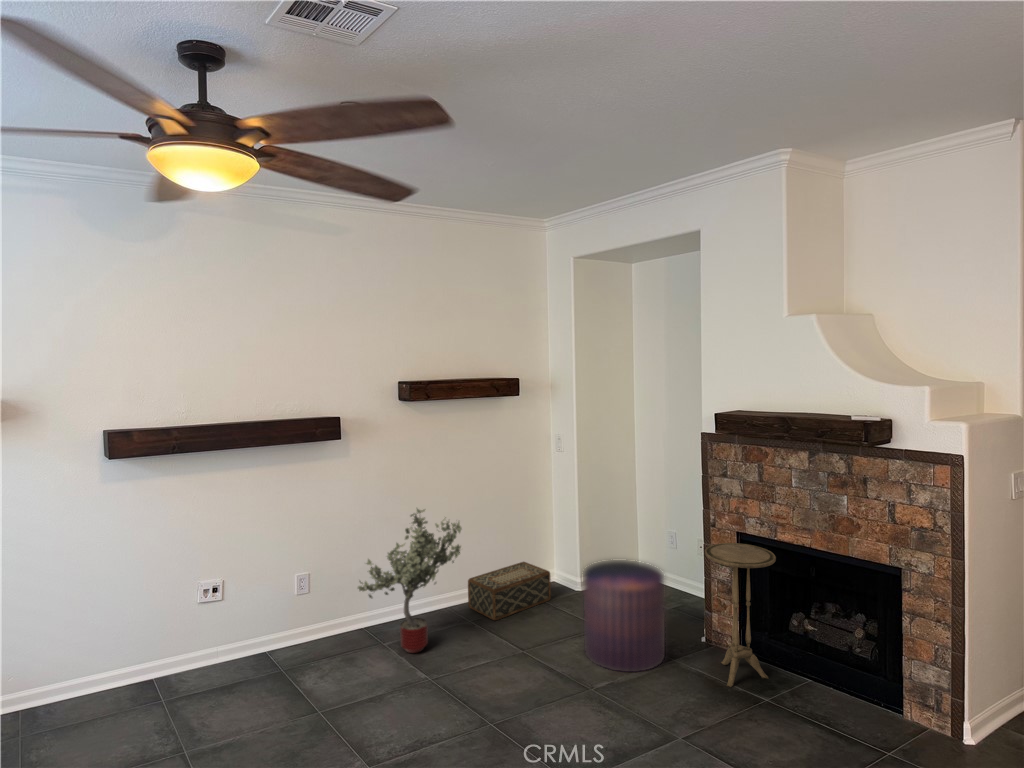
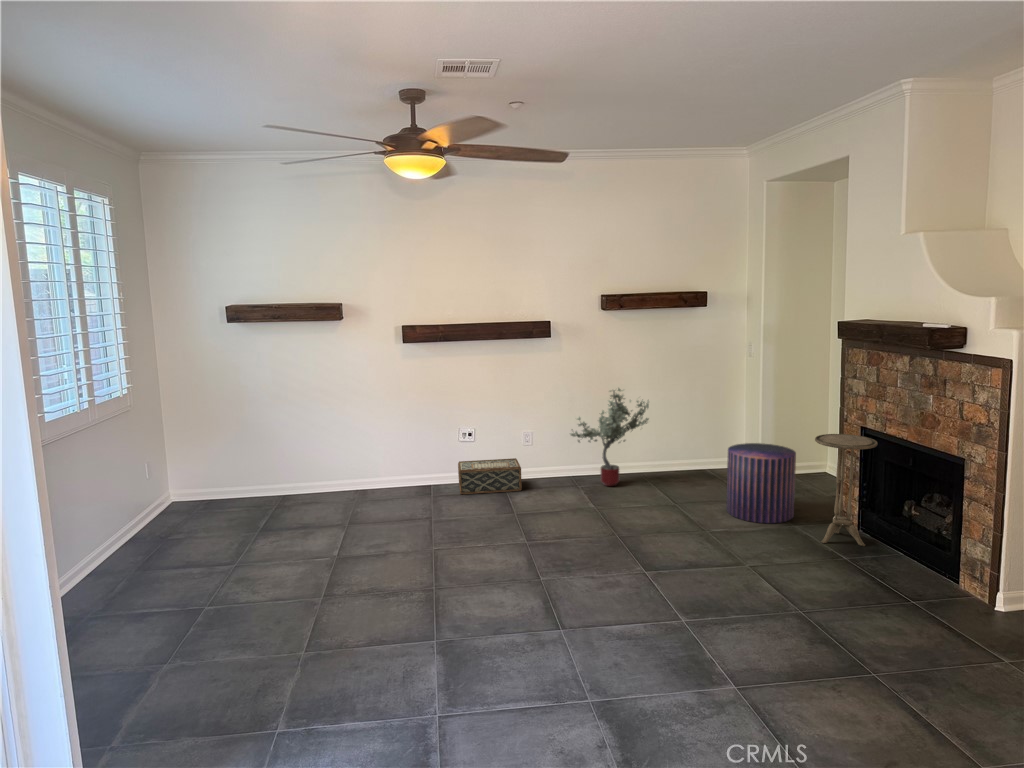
woven basket: present [468,562,551,620] -> present [458,458,522,494]

